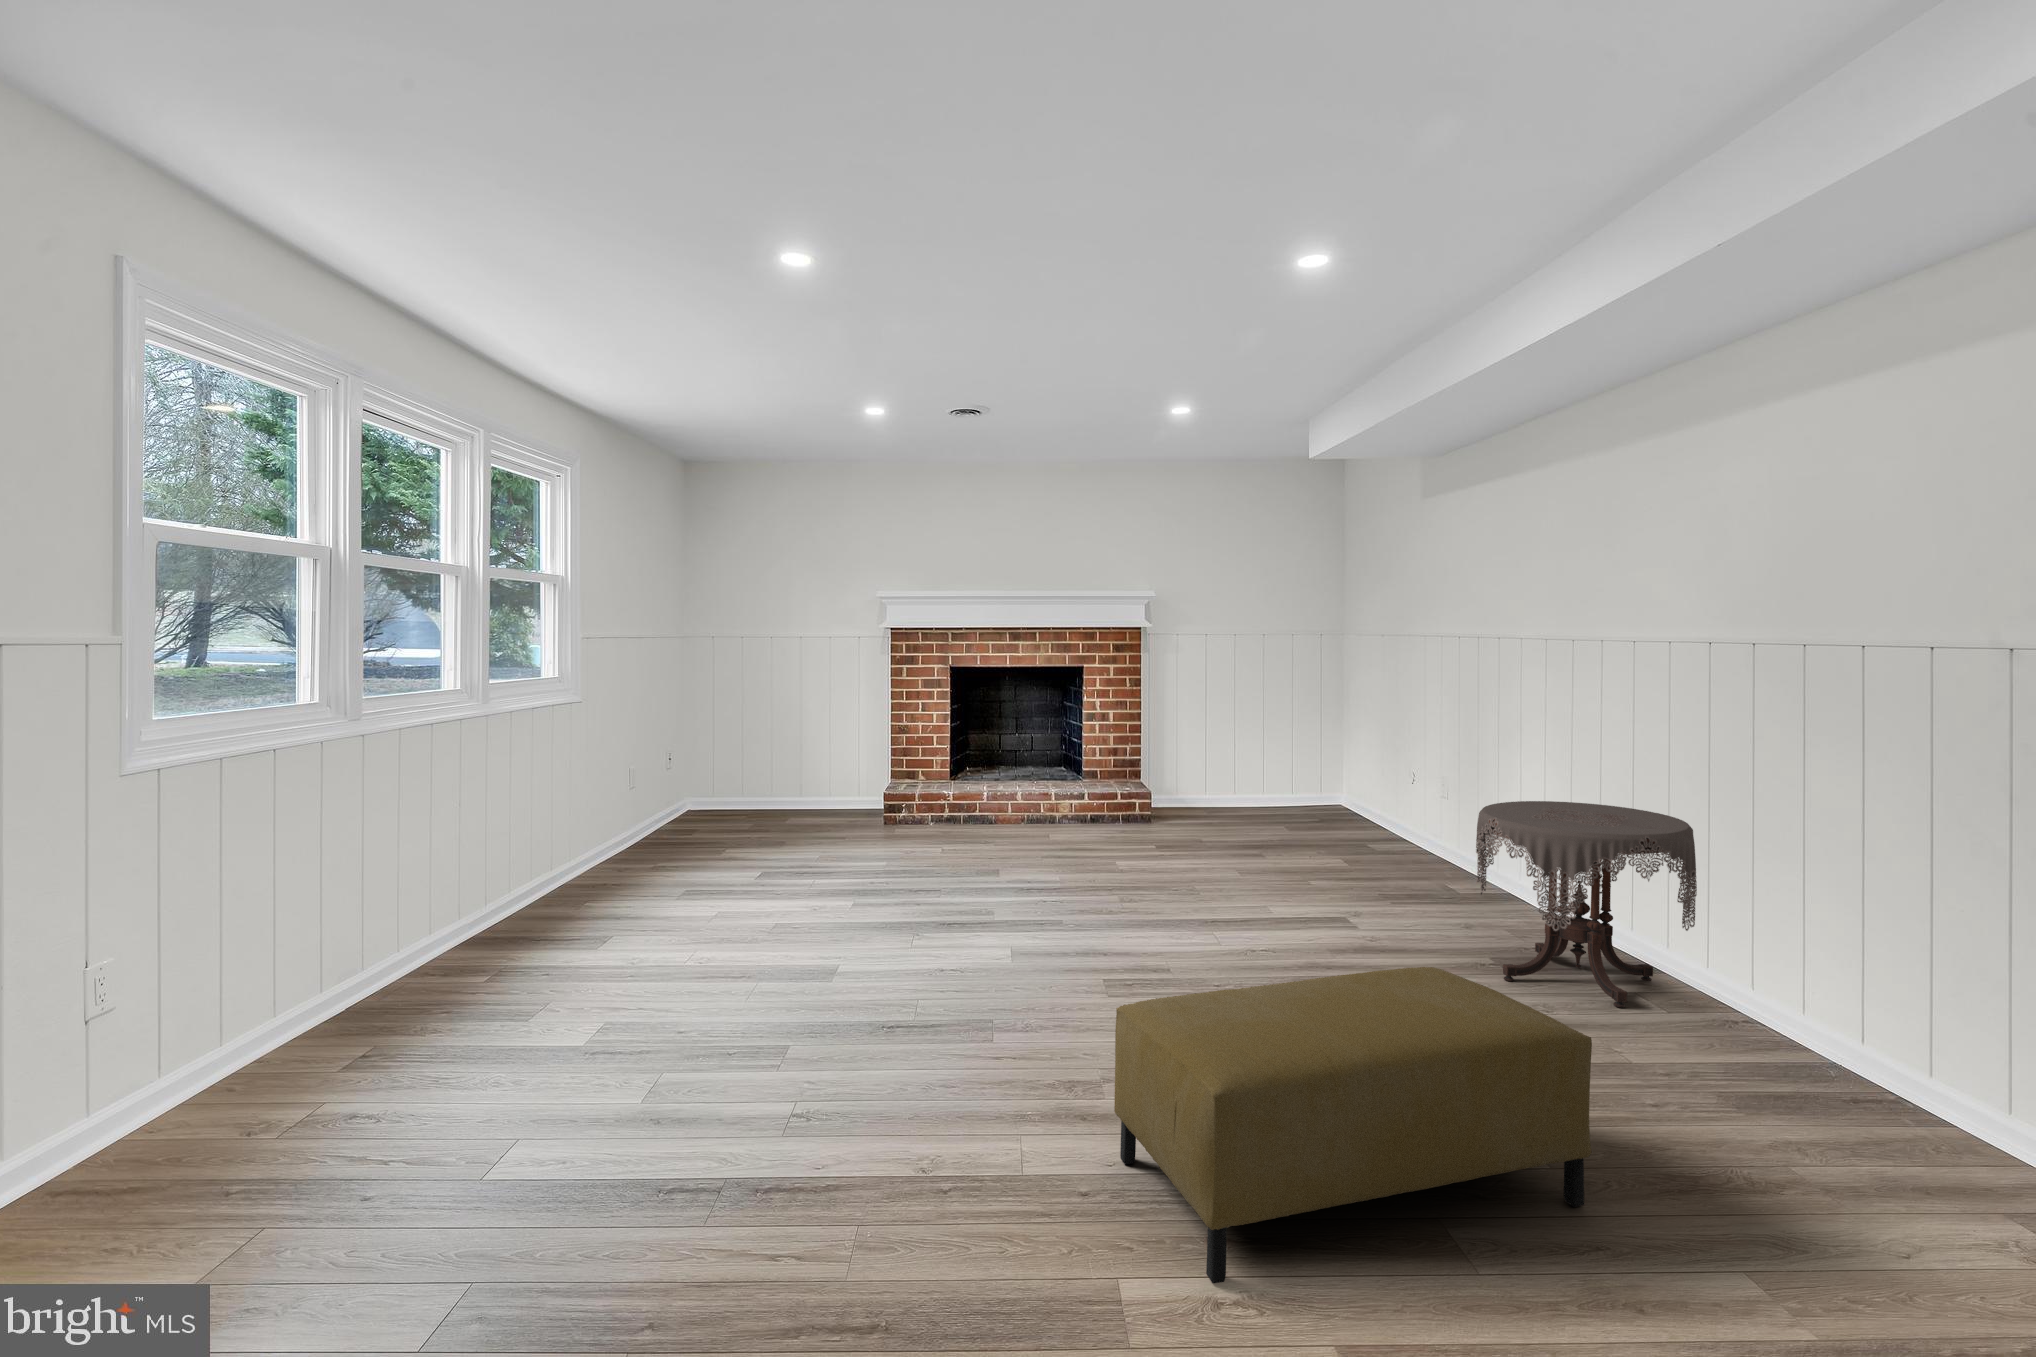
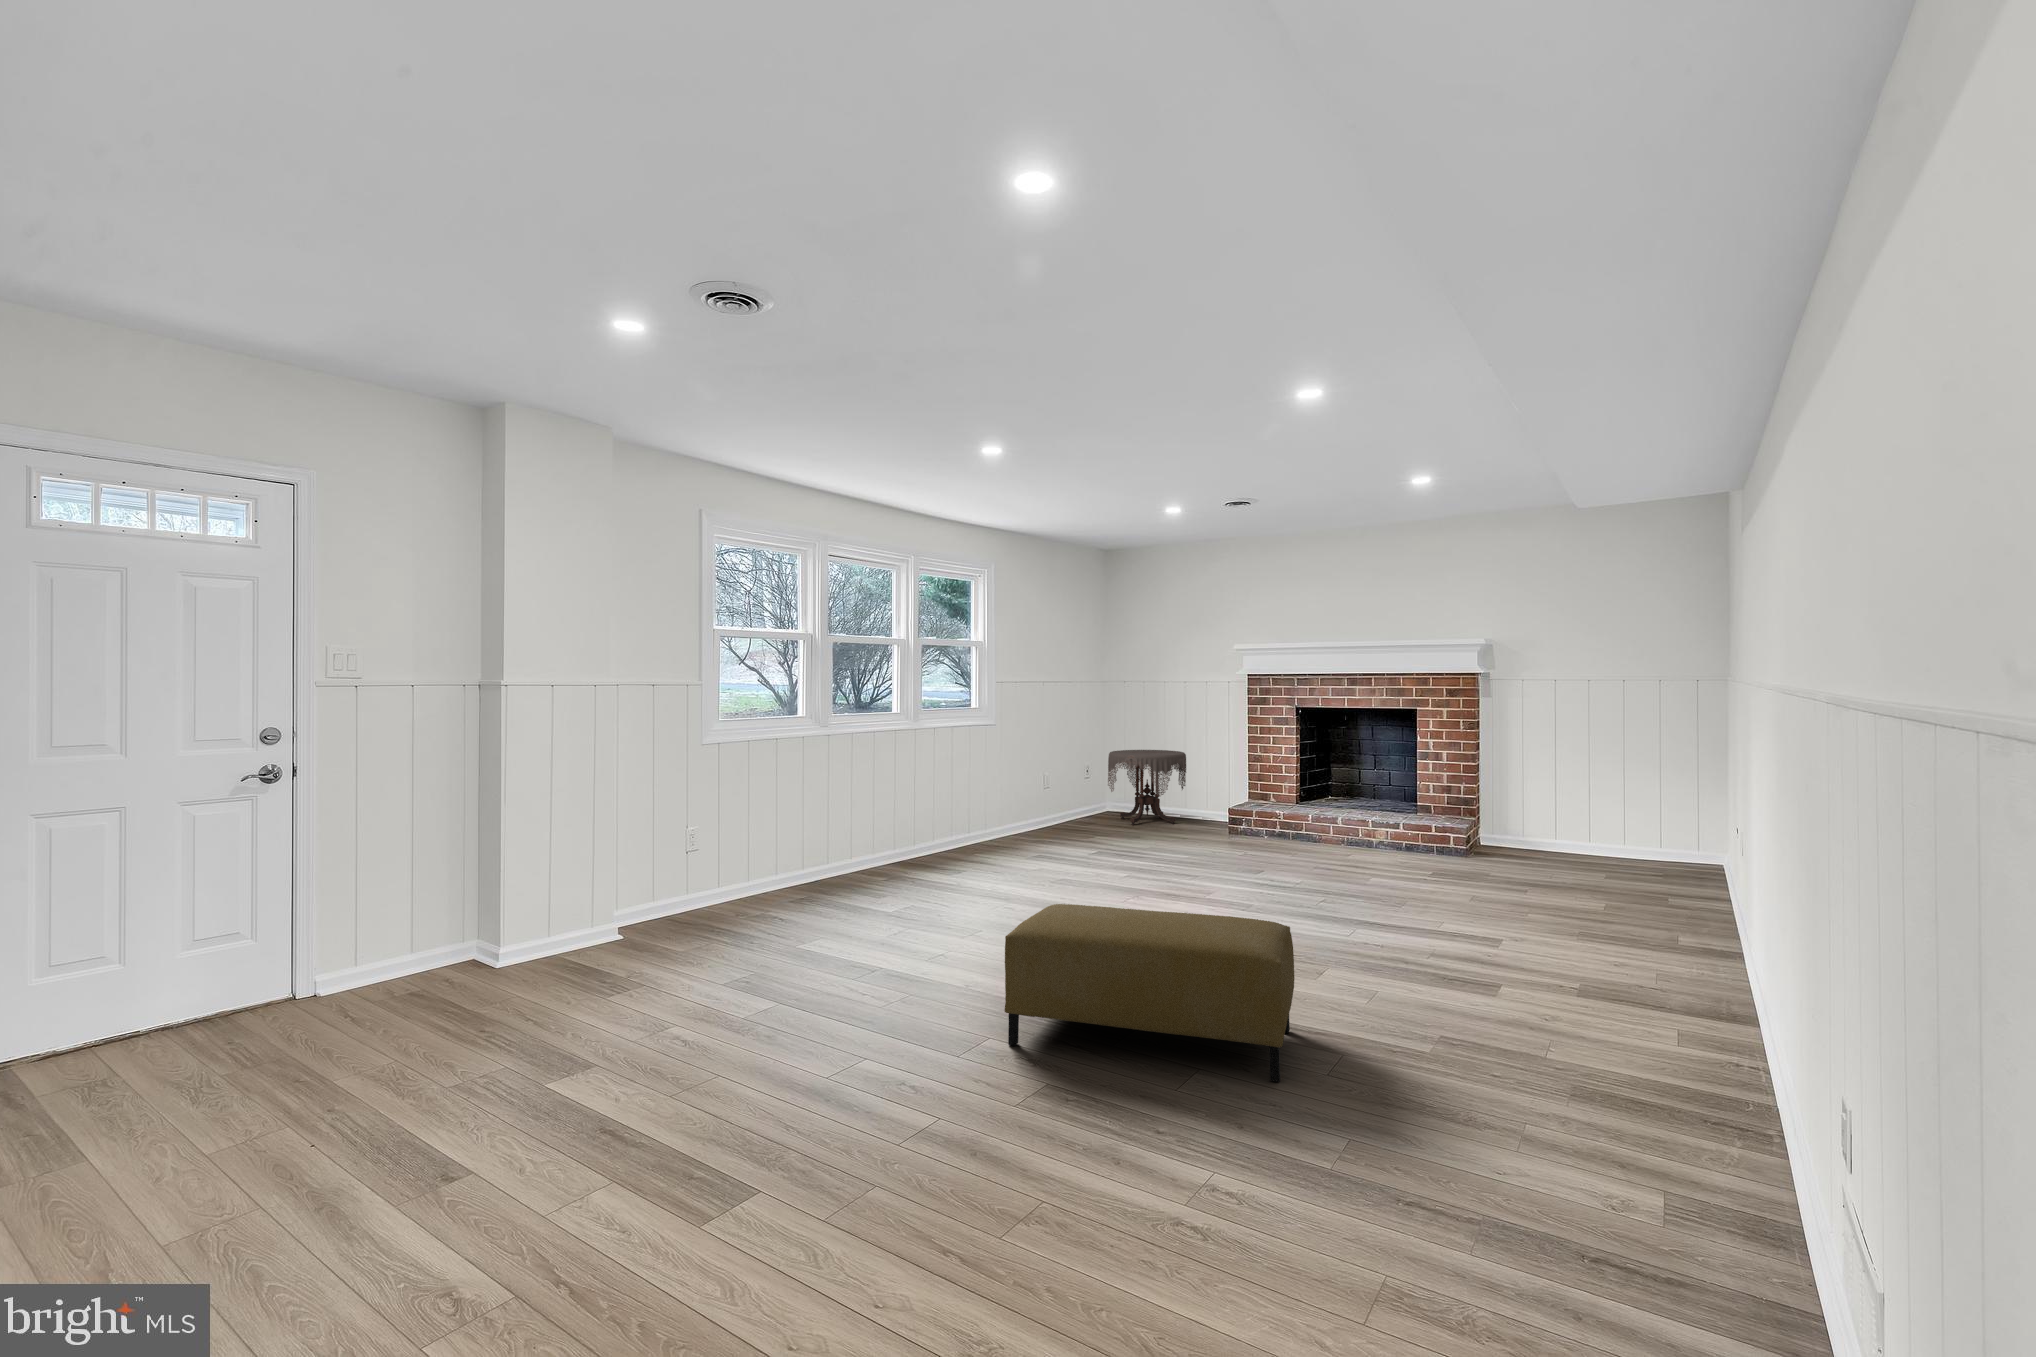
side table: present [1476,801,1697,1008] -> present [1108,750,1186,825]

